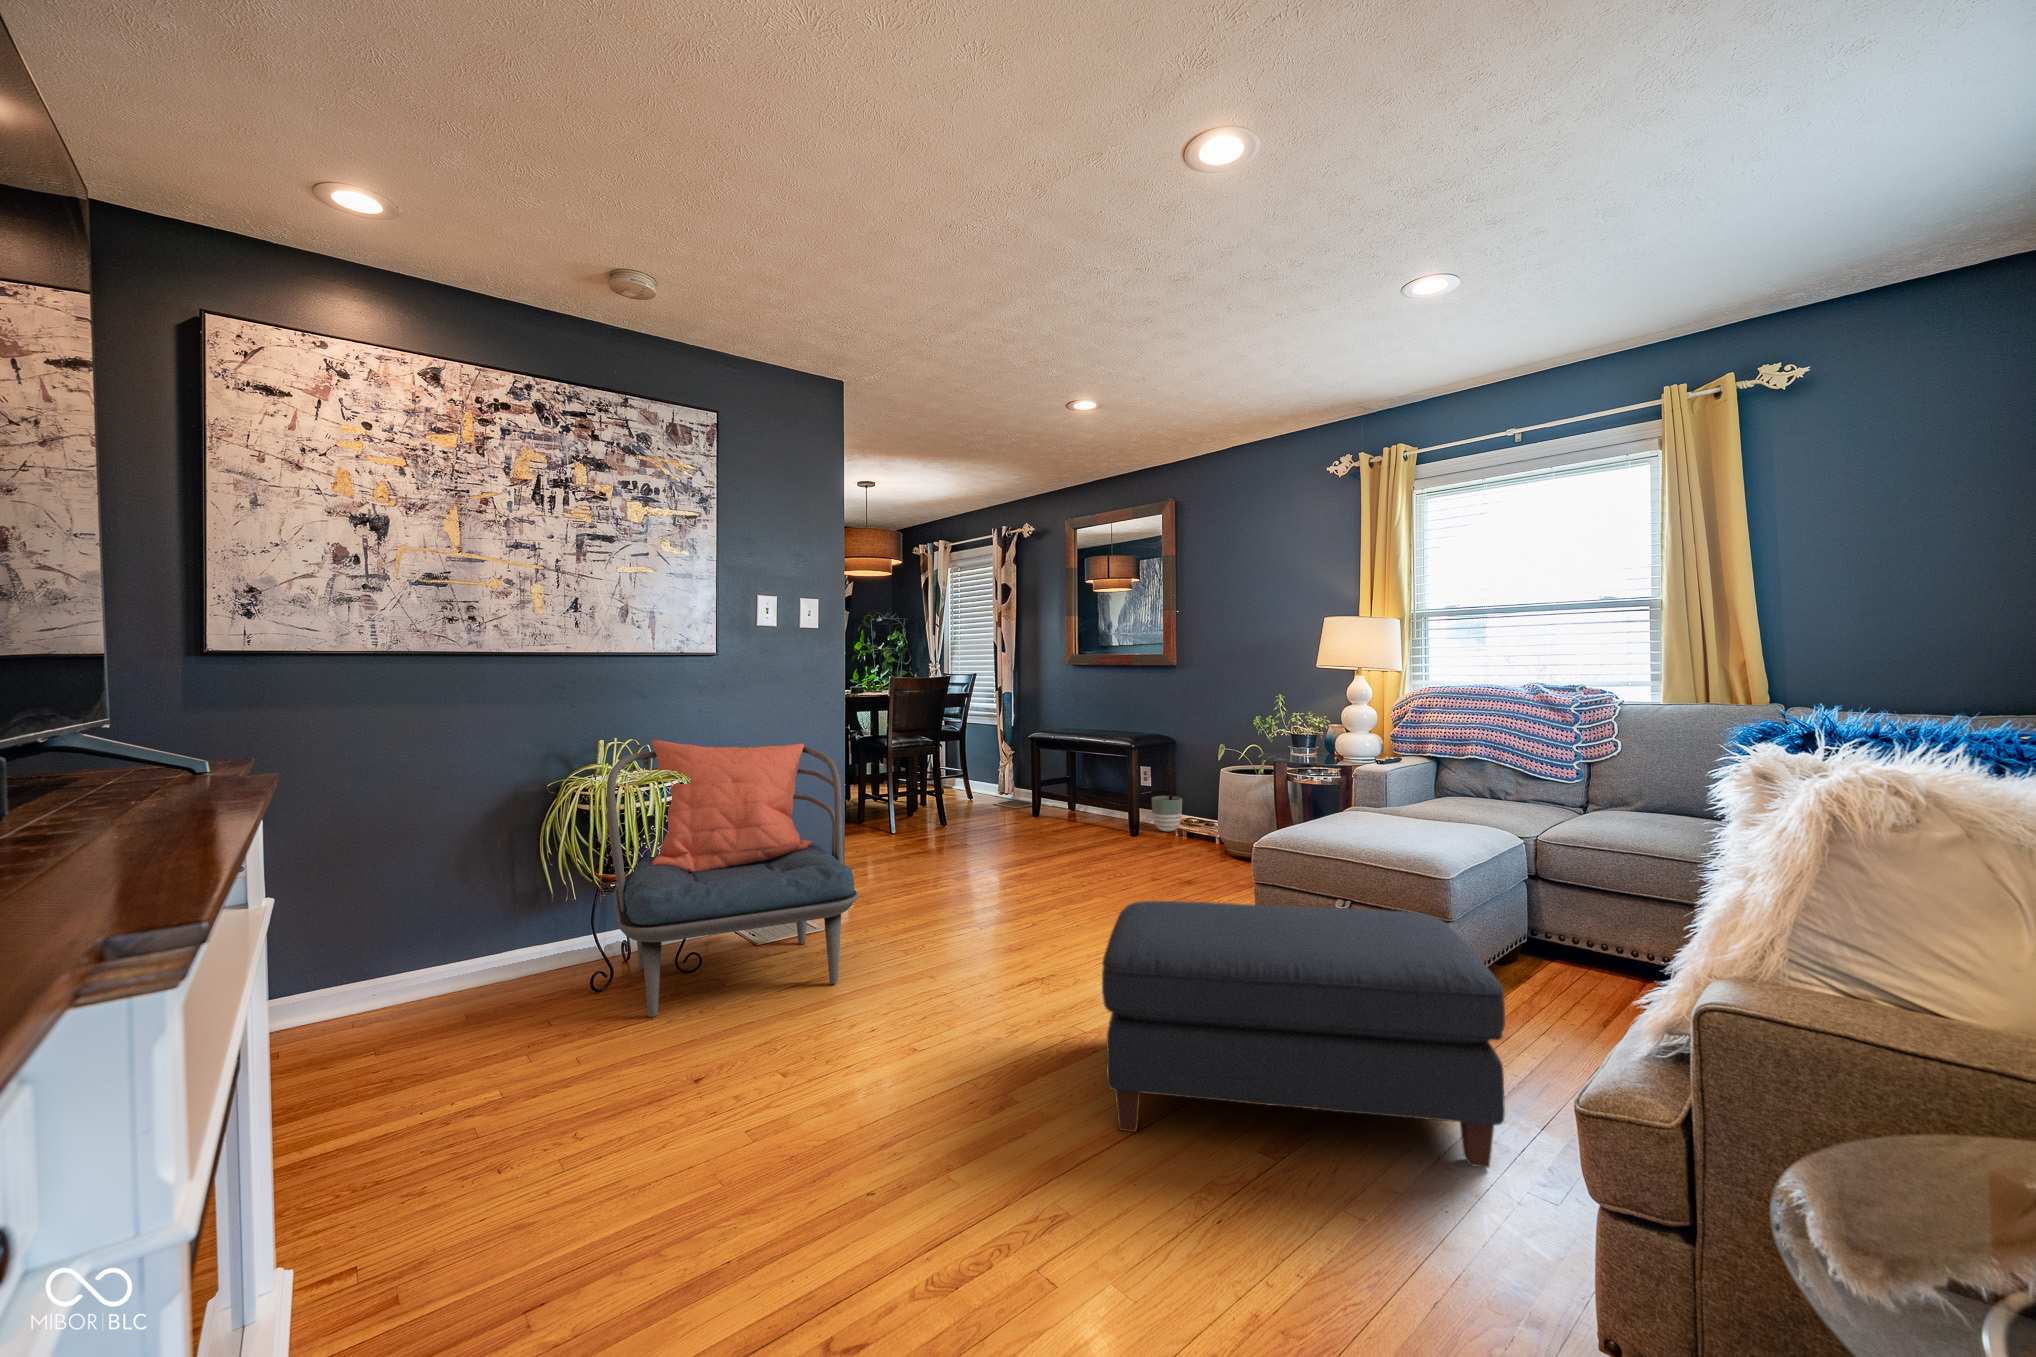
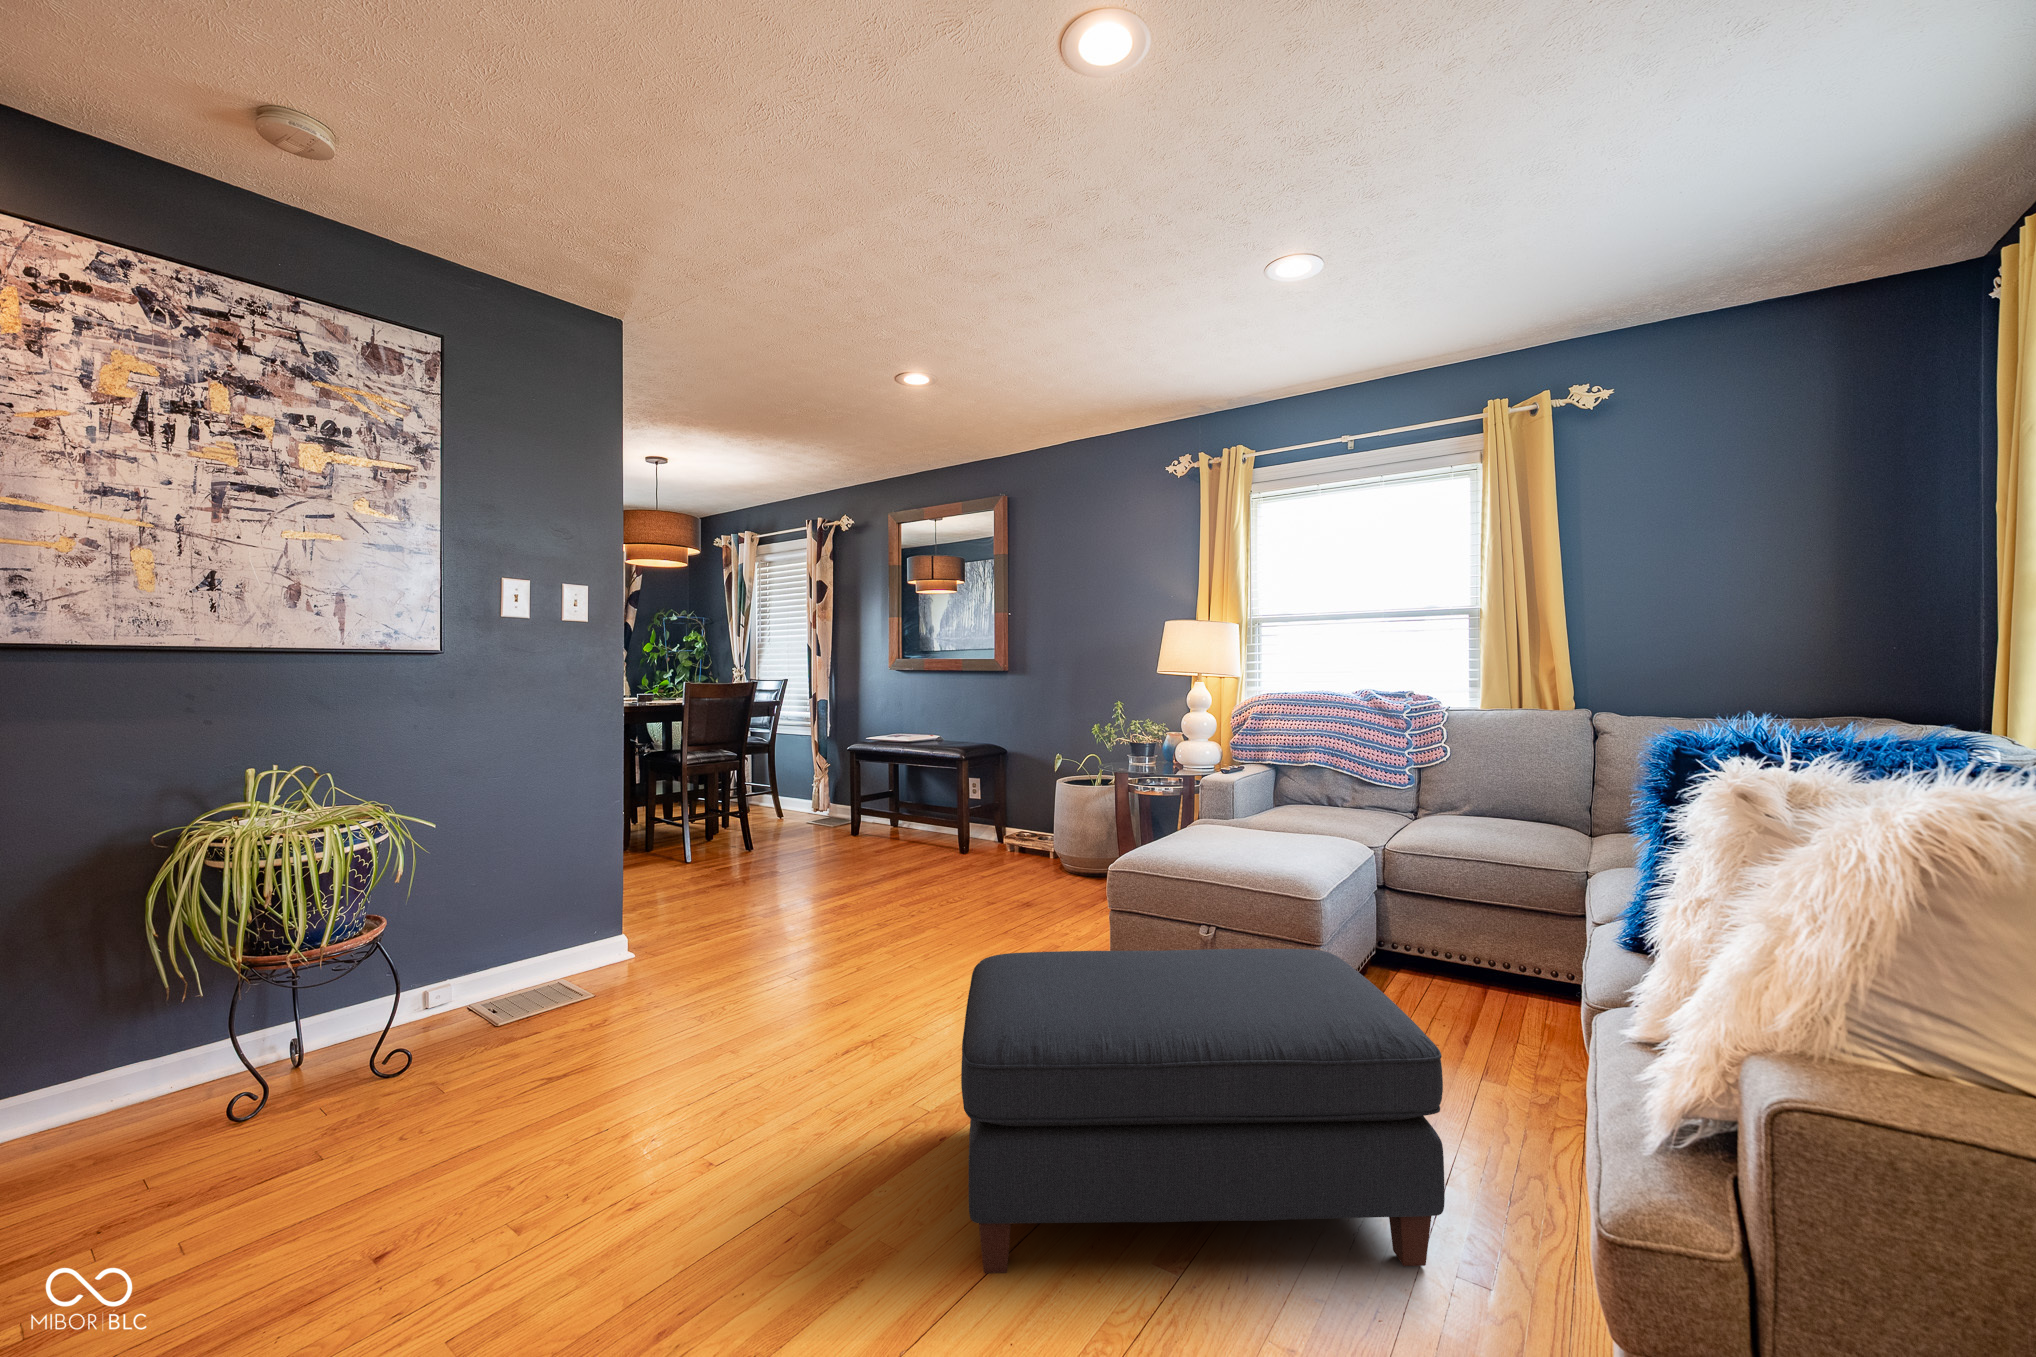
armchair: present [606,740,858,1017] -> none [248,765,632,1163]
planter: present [1151,796,1182,832] -> none [979,807,1011,845]

